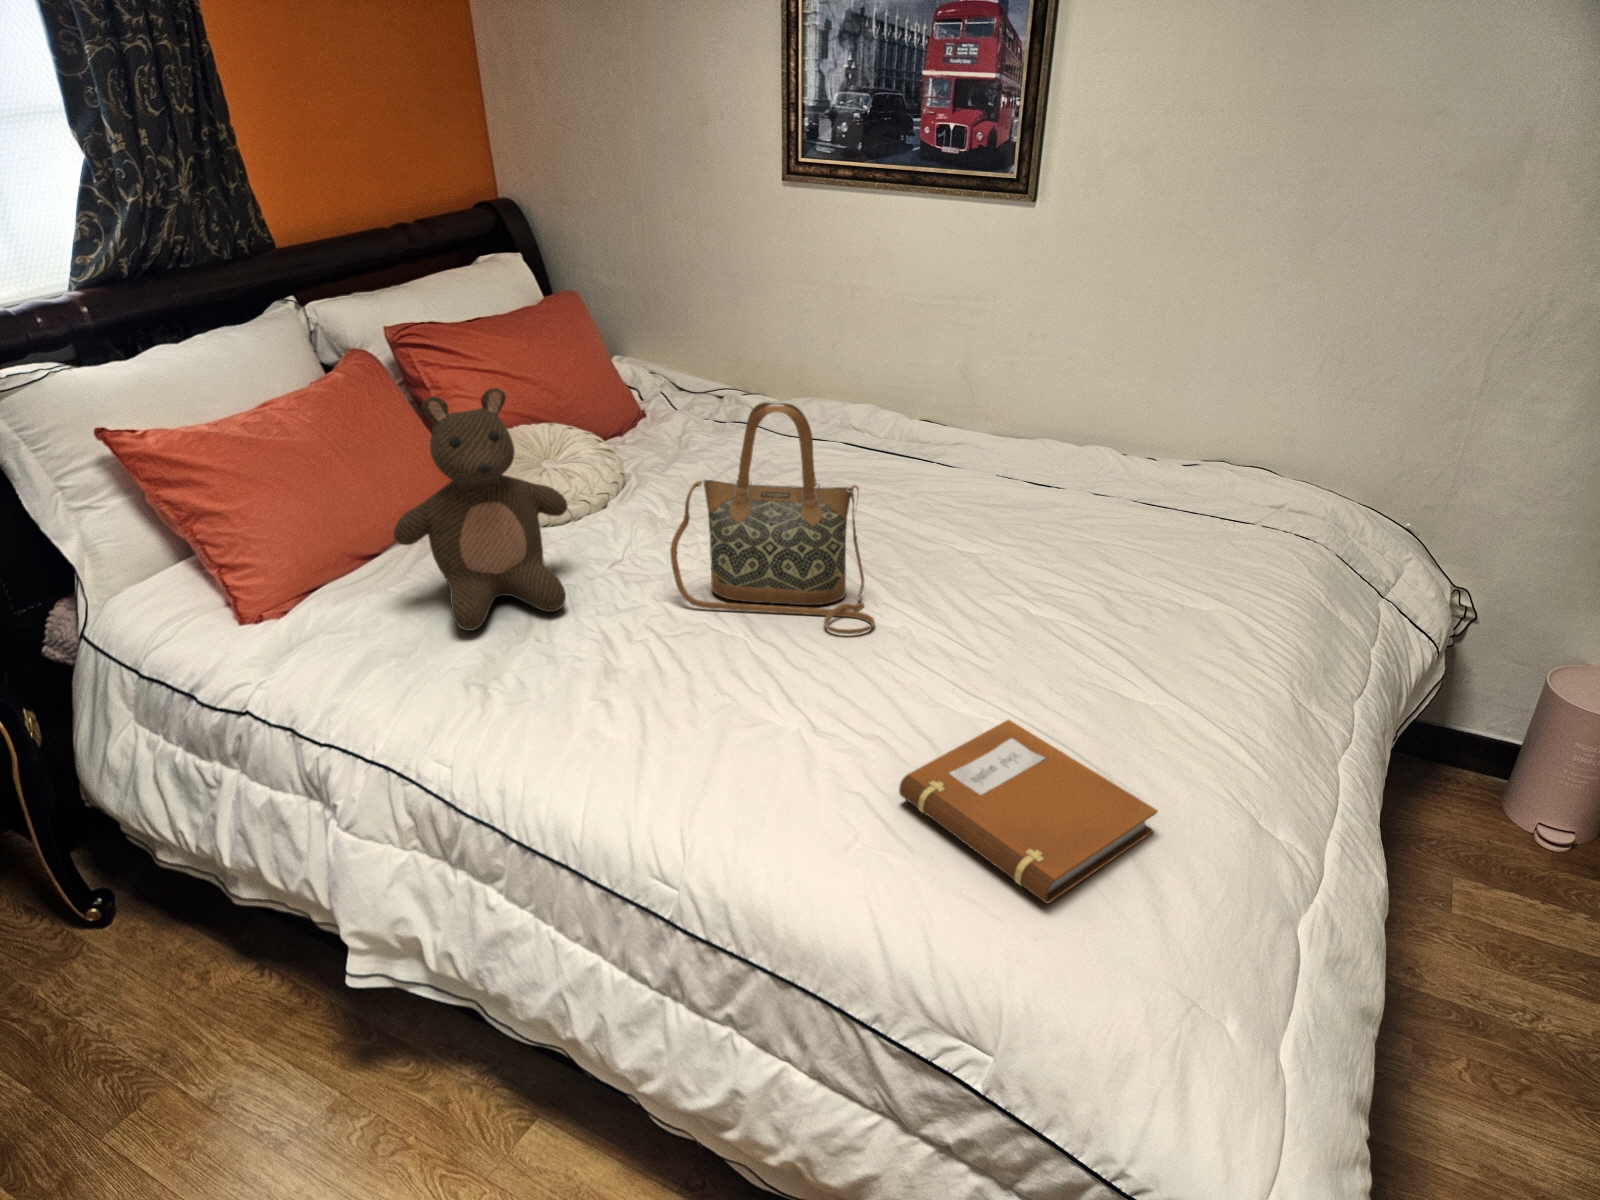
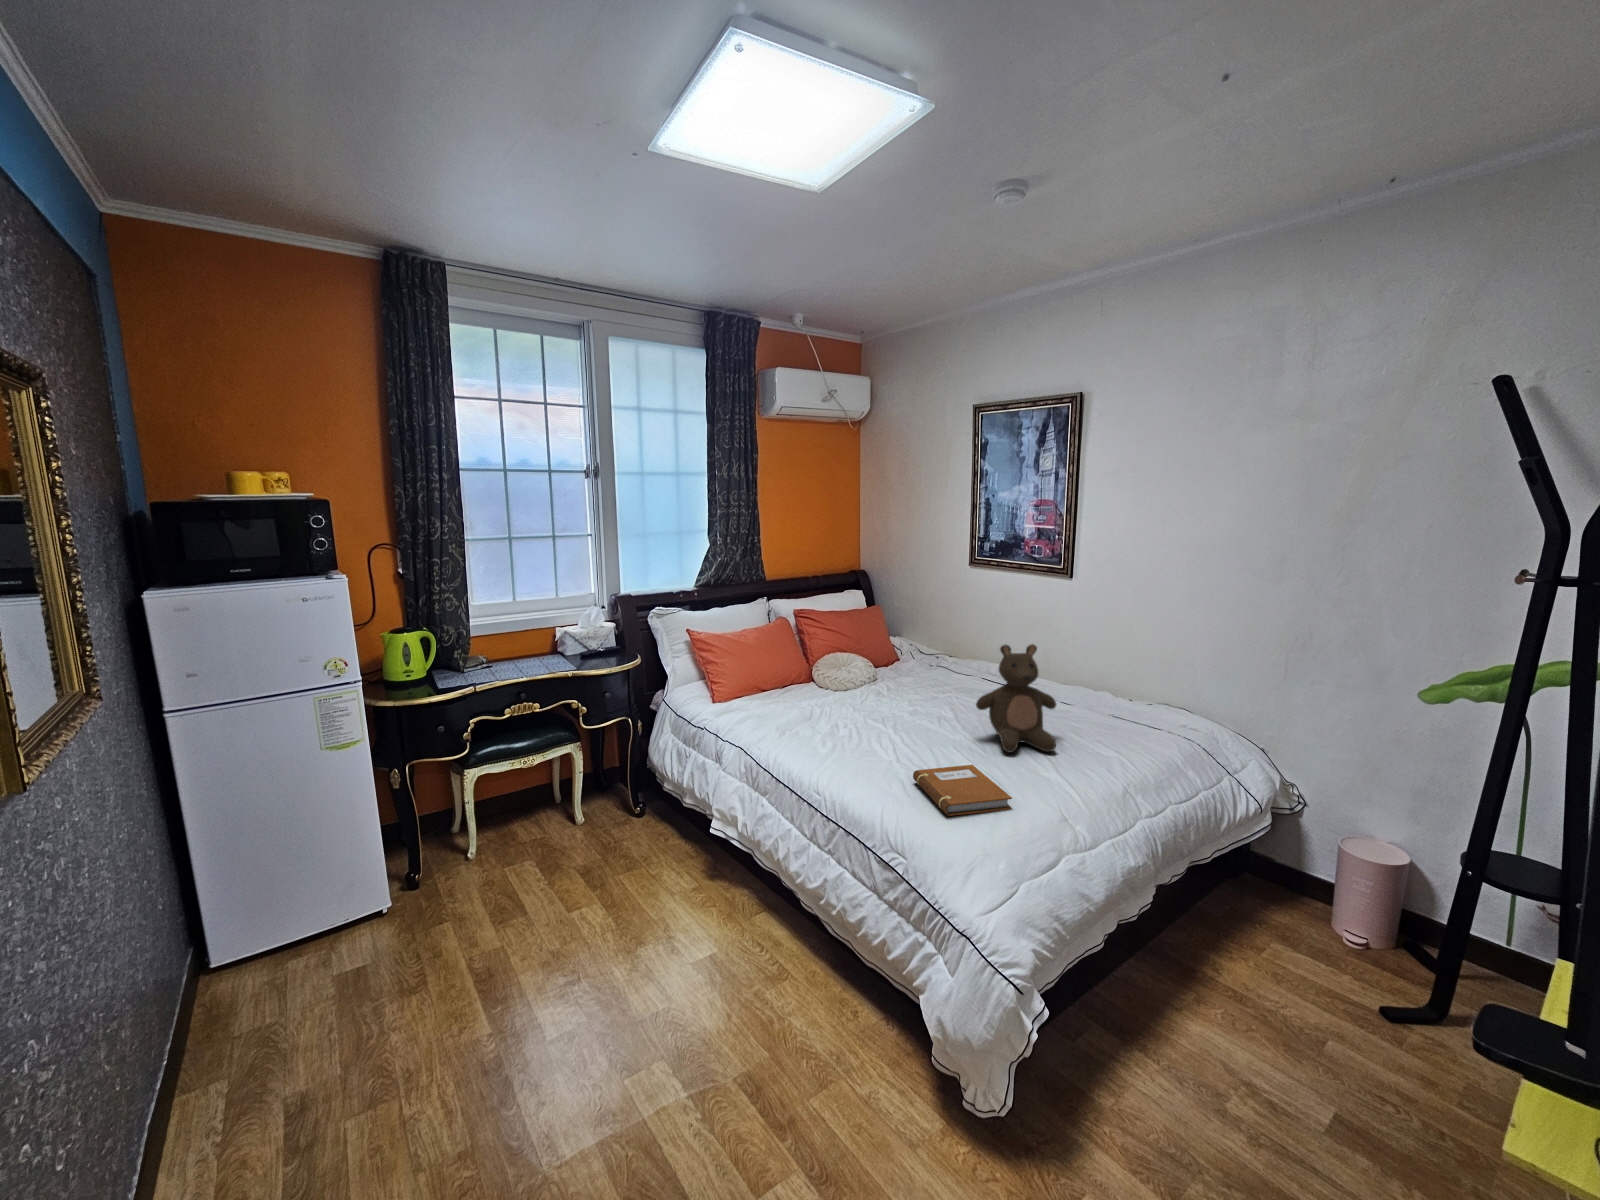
stuffed bear: present [394,388,568,631] -> present [976,644,1056,753]
handbag: present [670,402,875,634] -> none [869,638,948,737]

